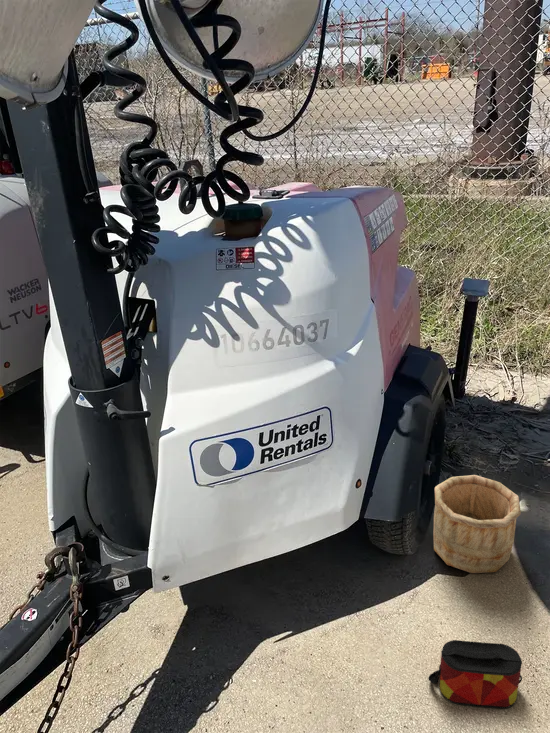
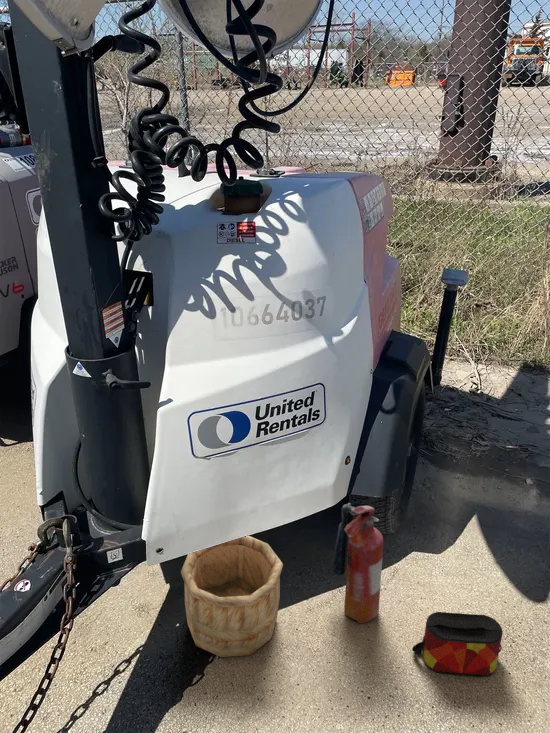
wooden bucket: present [433,475,521,573] -> present [181,536,283,657]
fire extinguisher: none [346,527,397,650] -> present [331,503,384,623]

